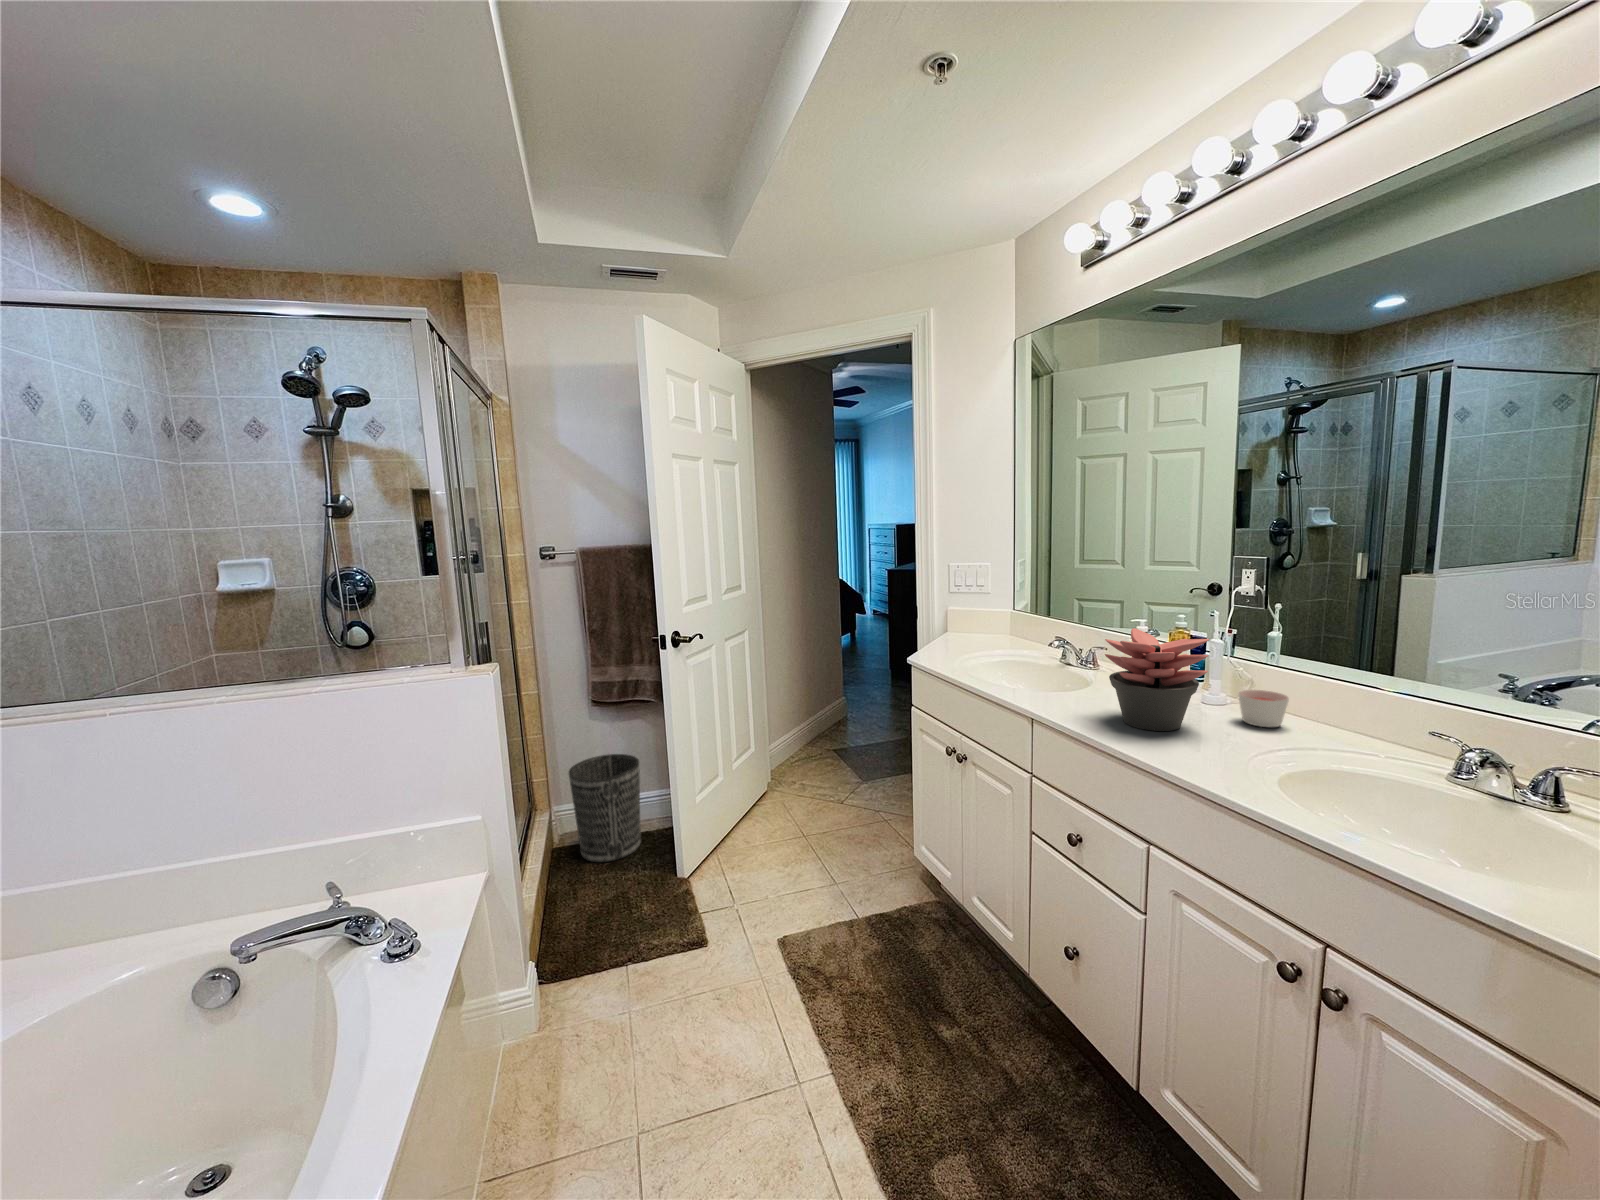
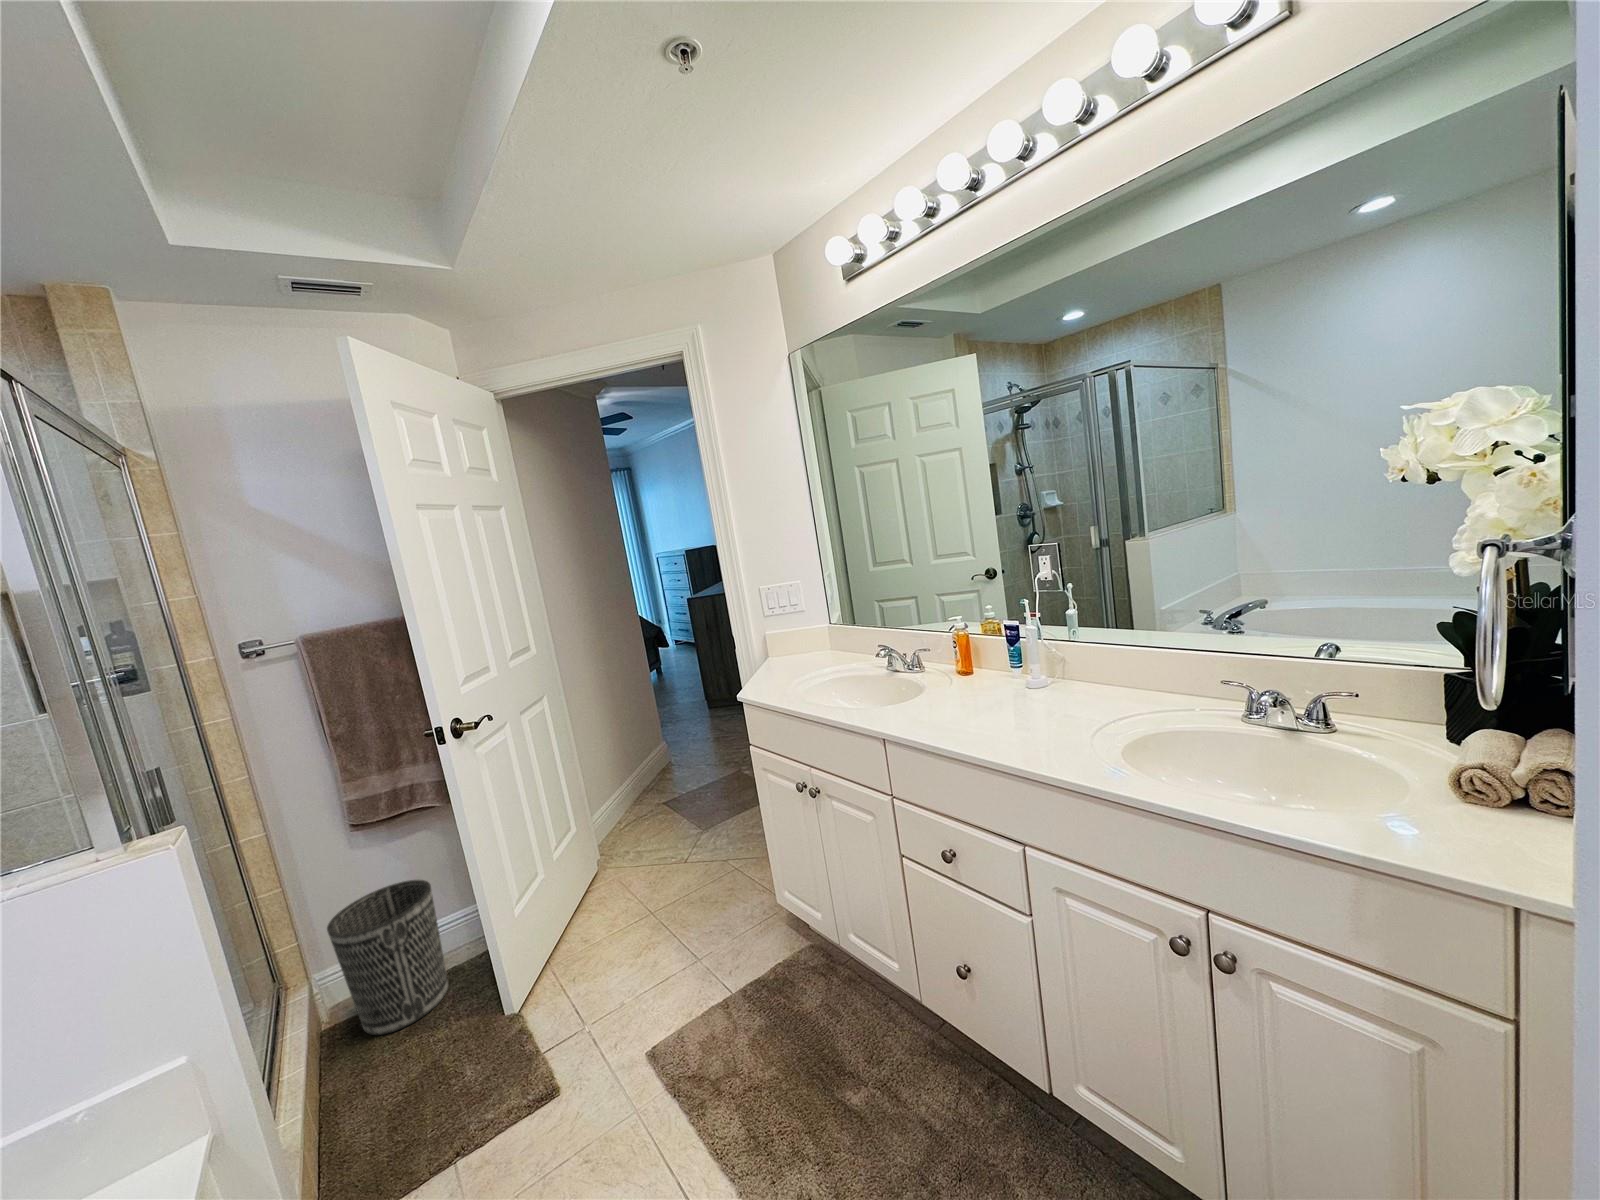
succulent plant: present [1105,628,1209,731] -> none [940,628,1036,727]
candle: present [1238,689,1289,727] -> none [1059,666,1101,701]

